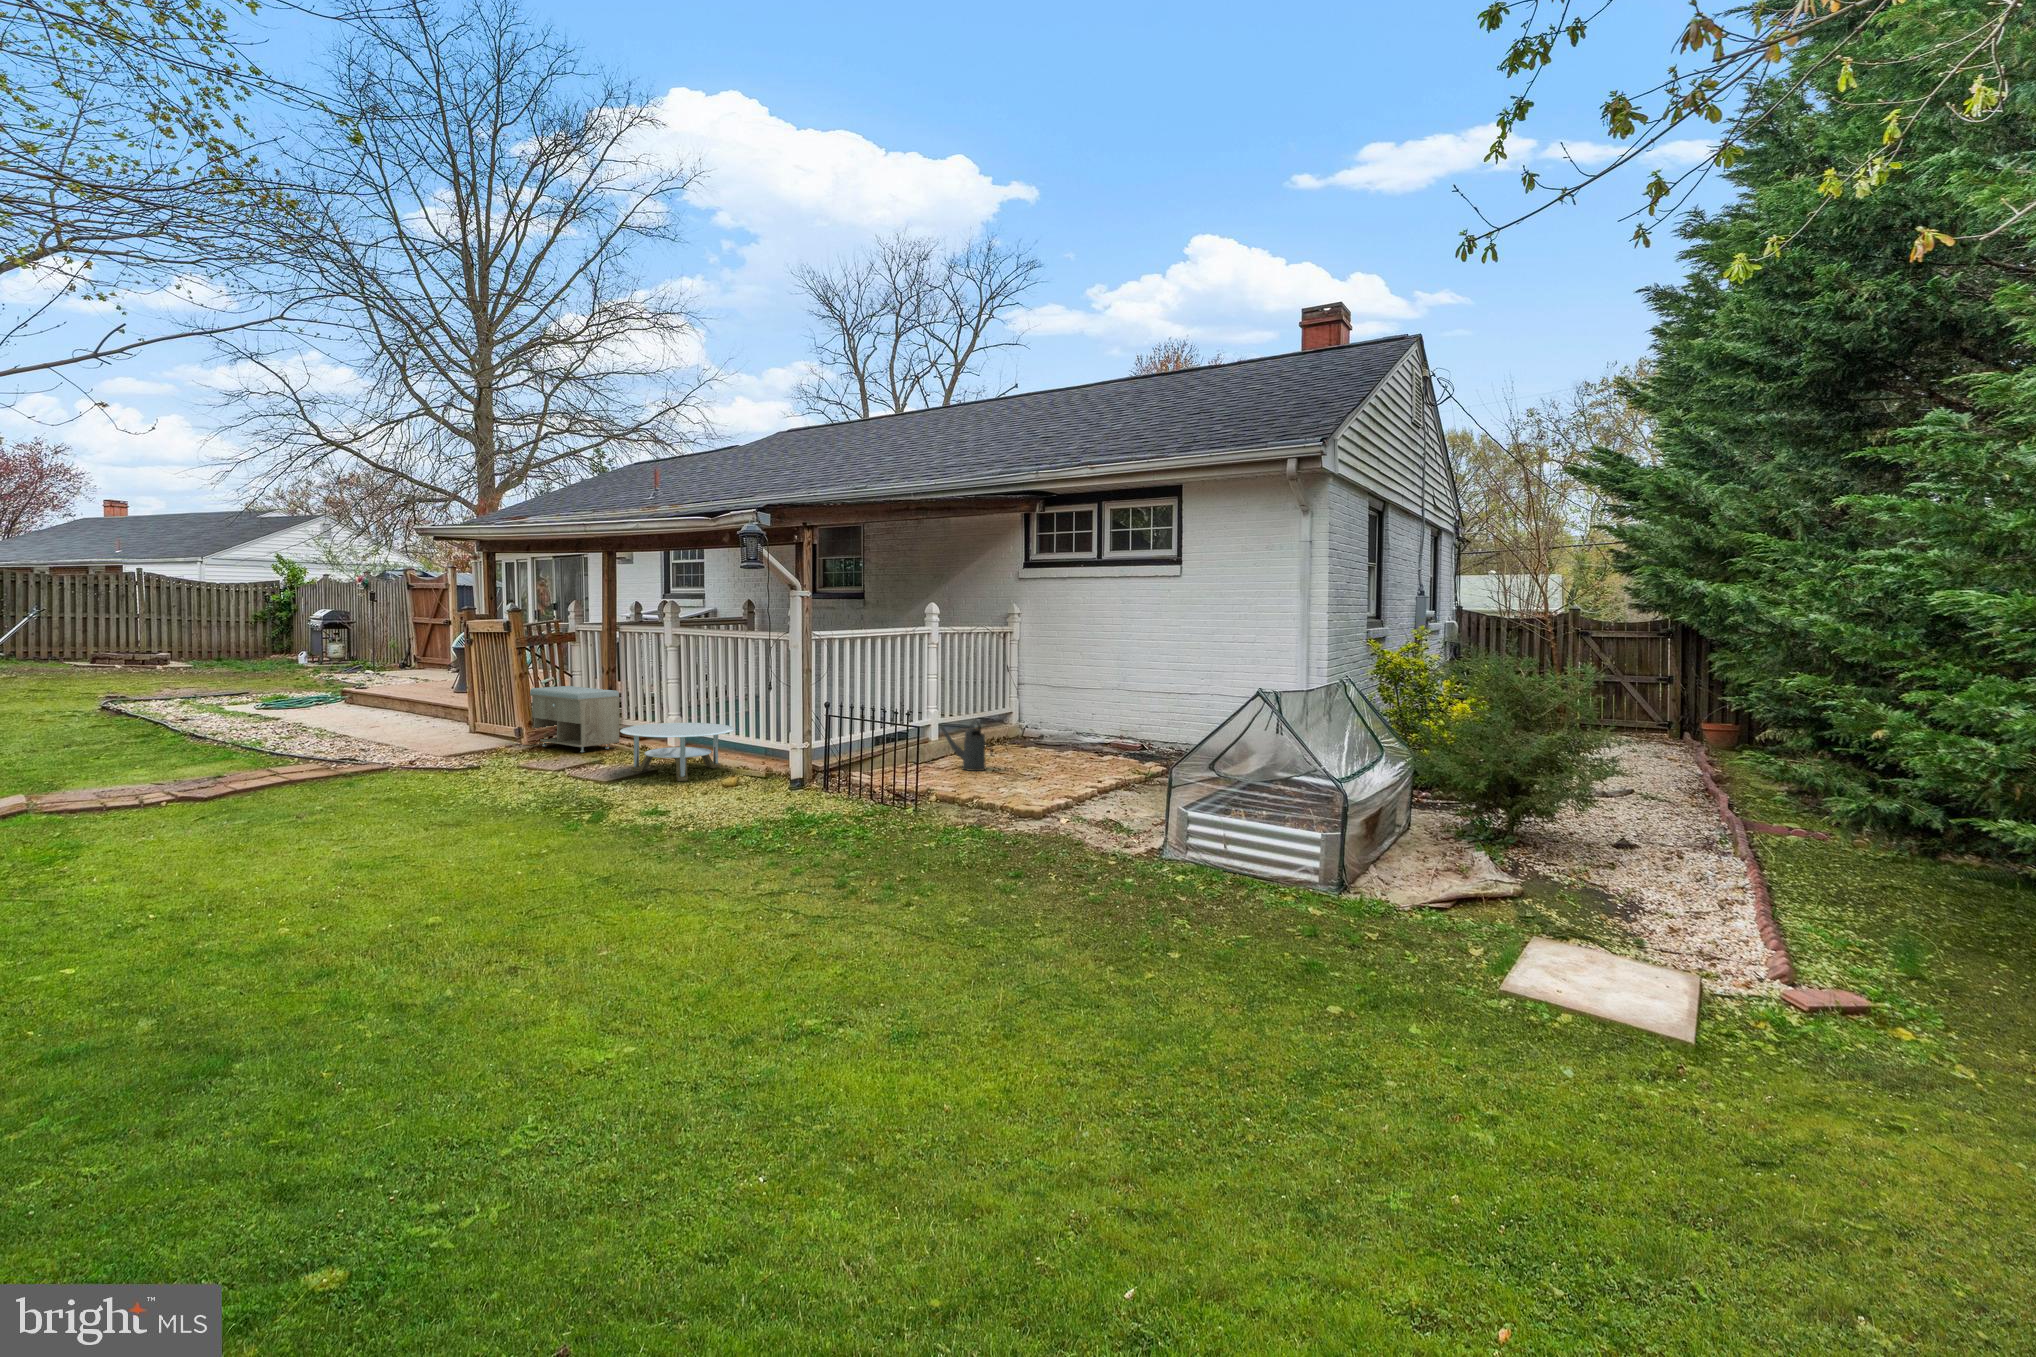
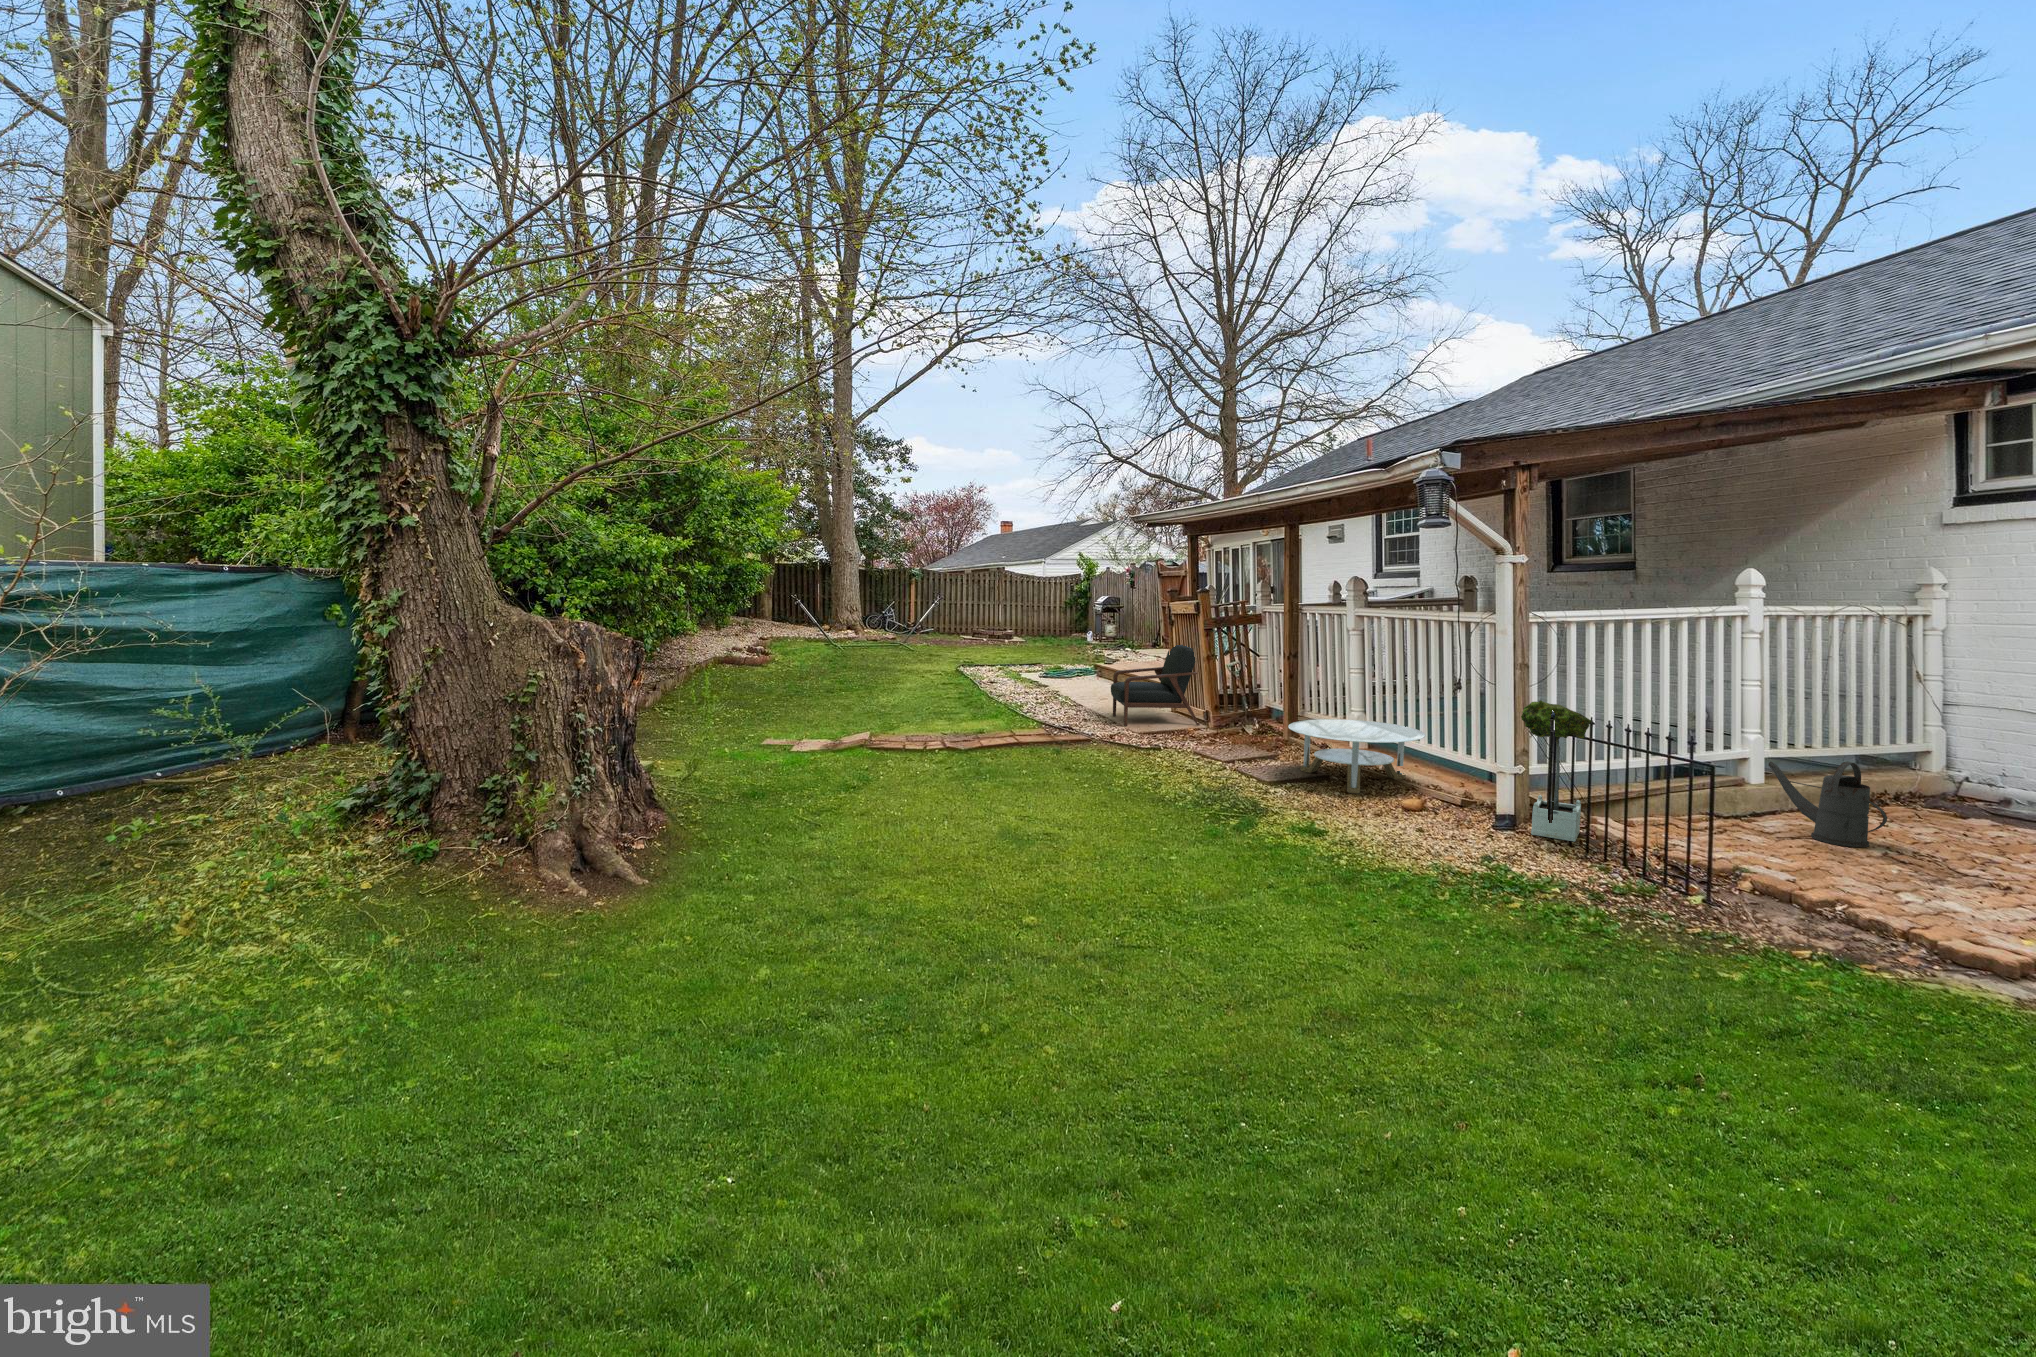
chair: none [396,663,511,753] -> present [1111,645,1200,726]
storage bench: present [530,686,619,752] -> none [1217,669,1301,740]
potted tree: none [803,692,846,789] -> present [1521,700,1591,842]

